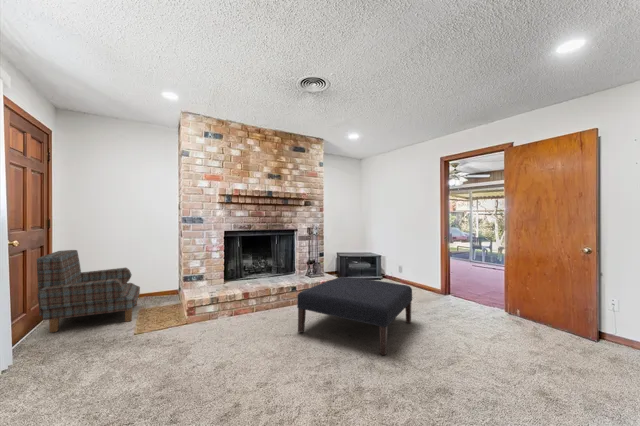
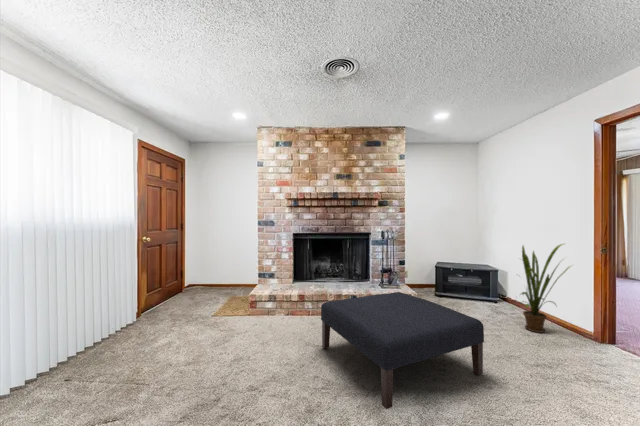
house plant: none [401,234,431,293] -> present [522,244,570,333]
armchair: present [37,250,140,333] -> none [164,245,239,304]

